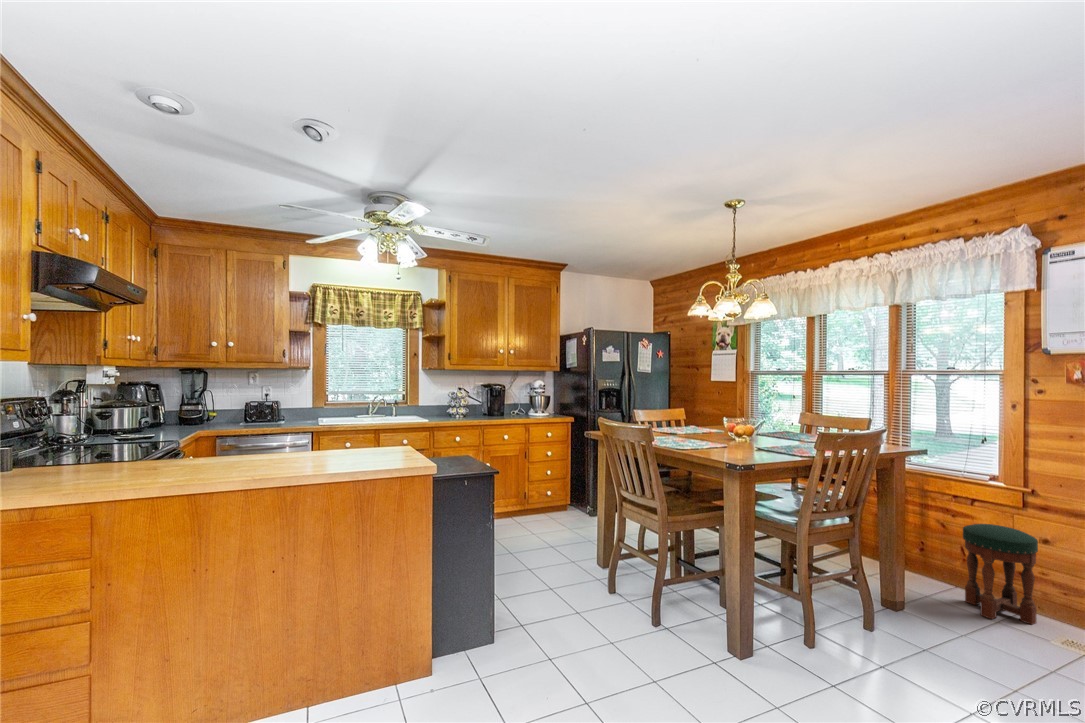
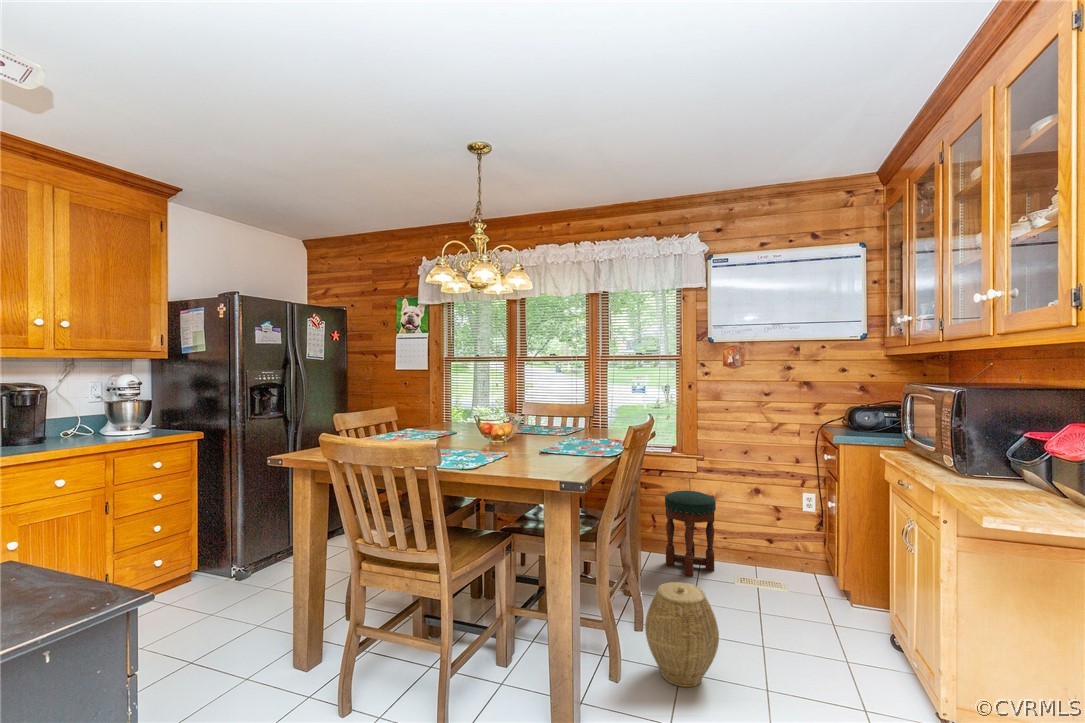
woven basket: none [841,582,920,678] -> present [645,582,719,687]

